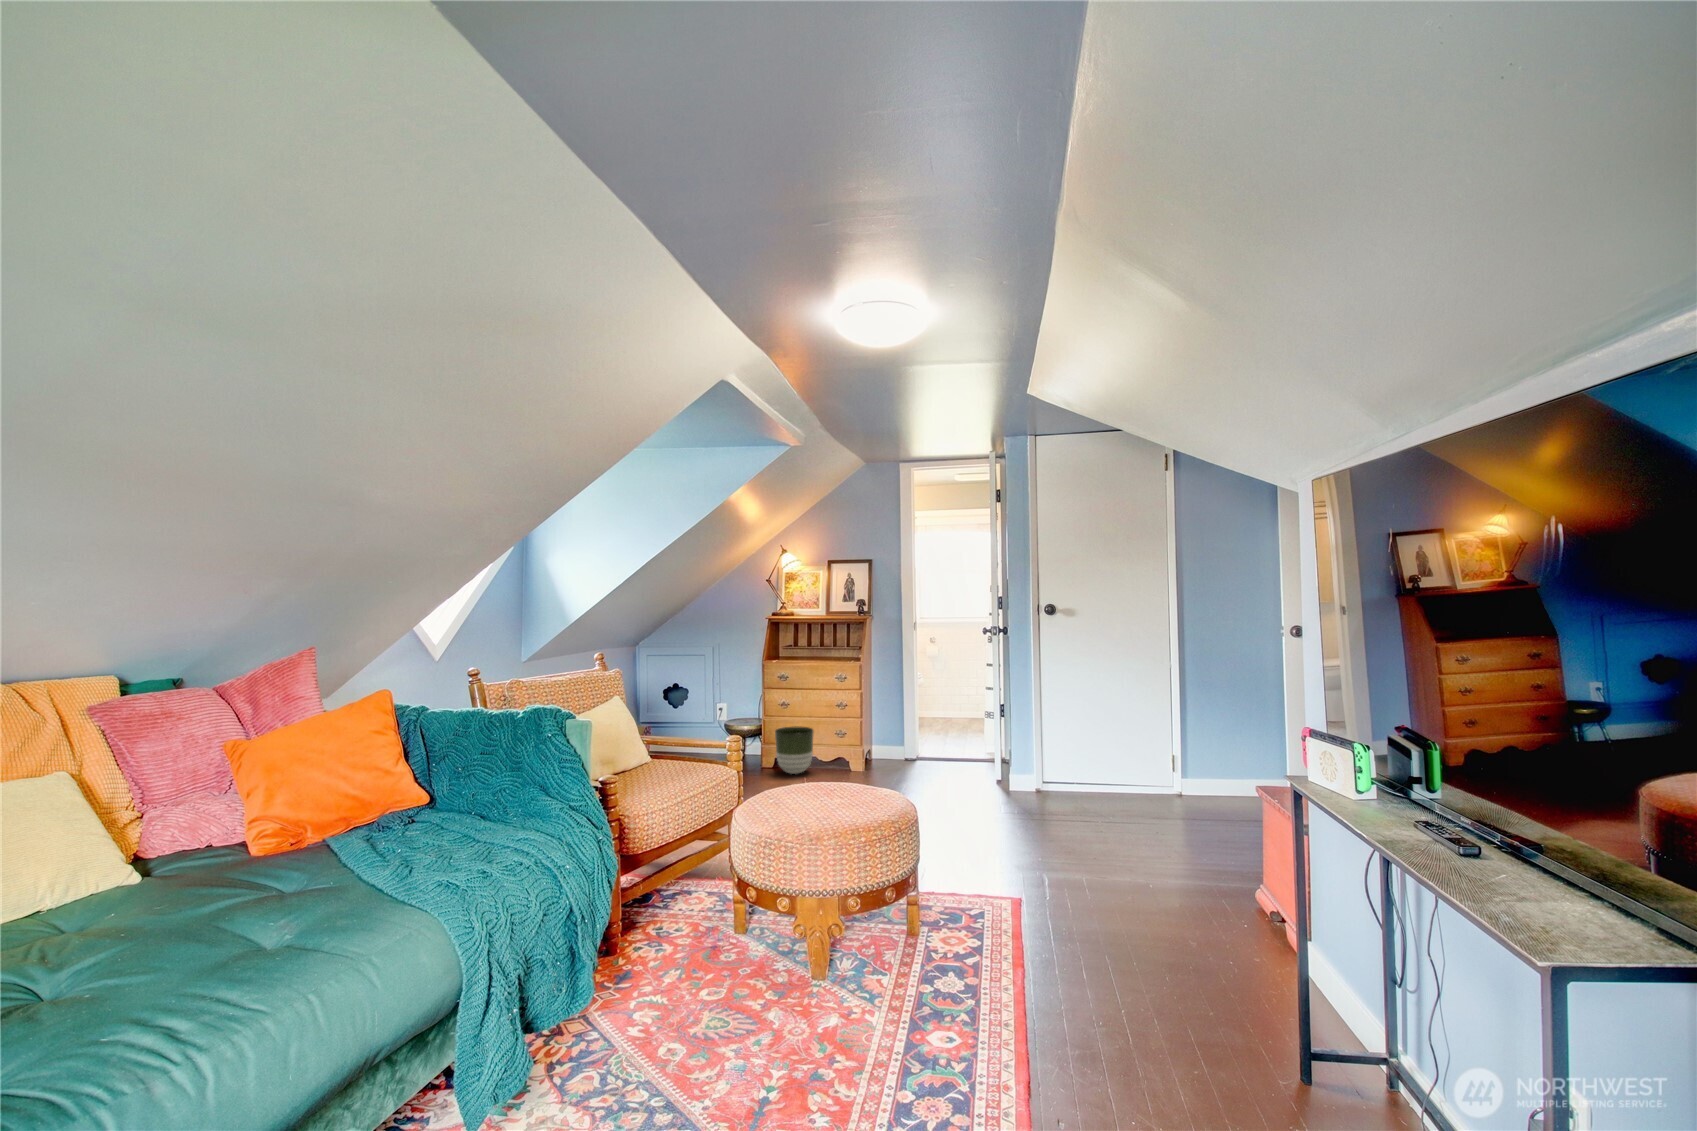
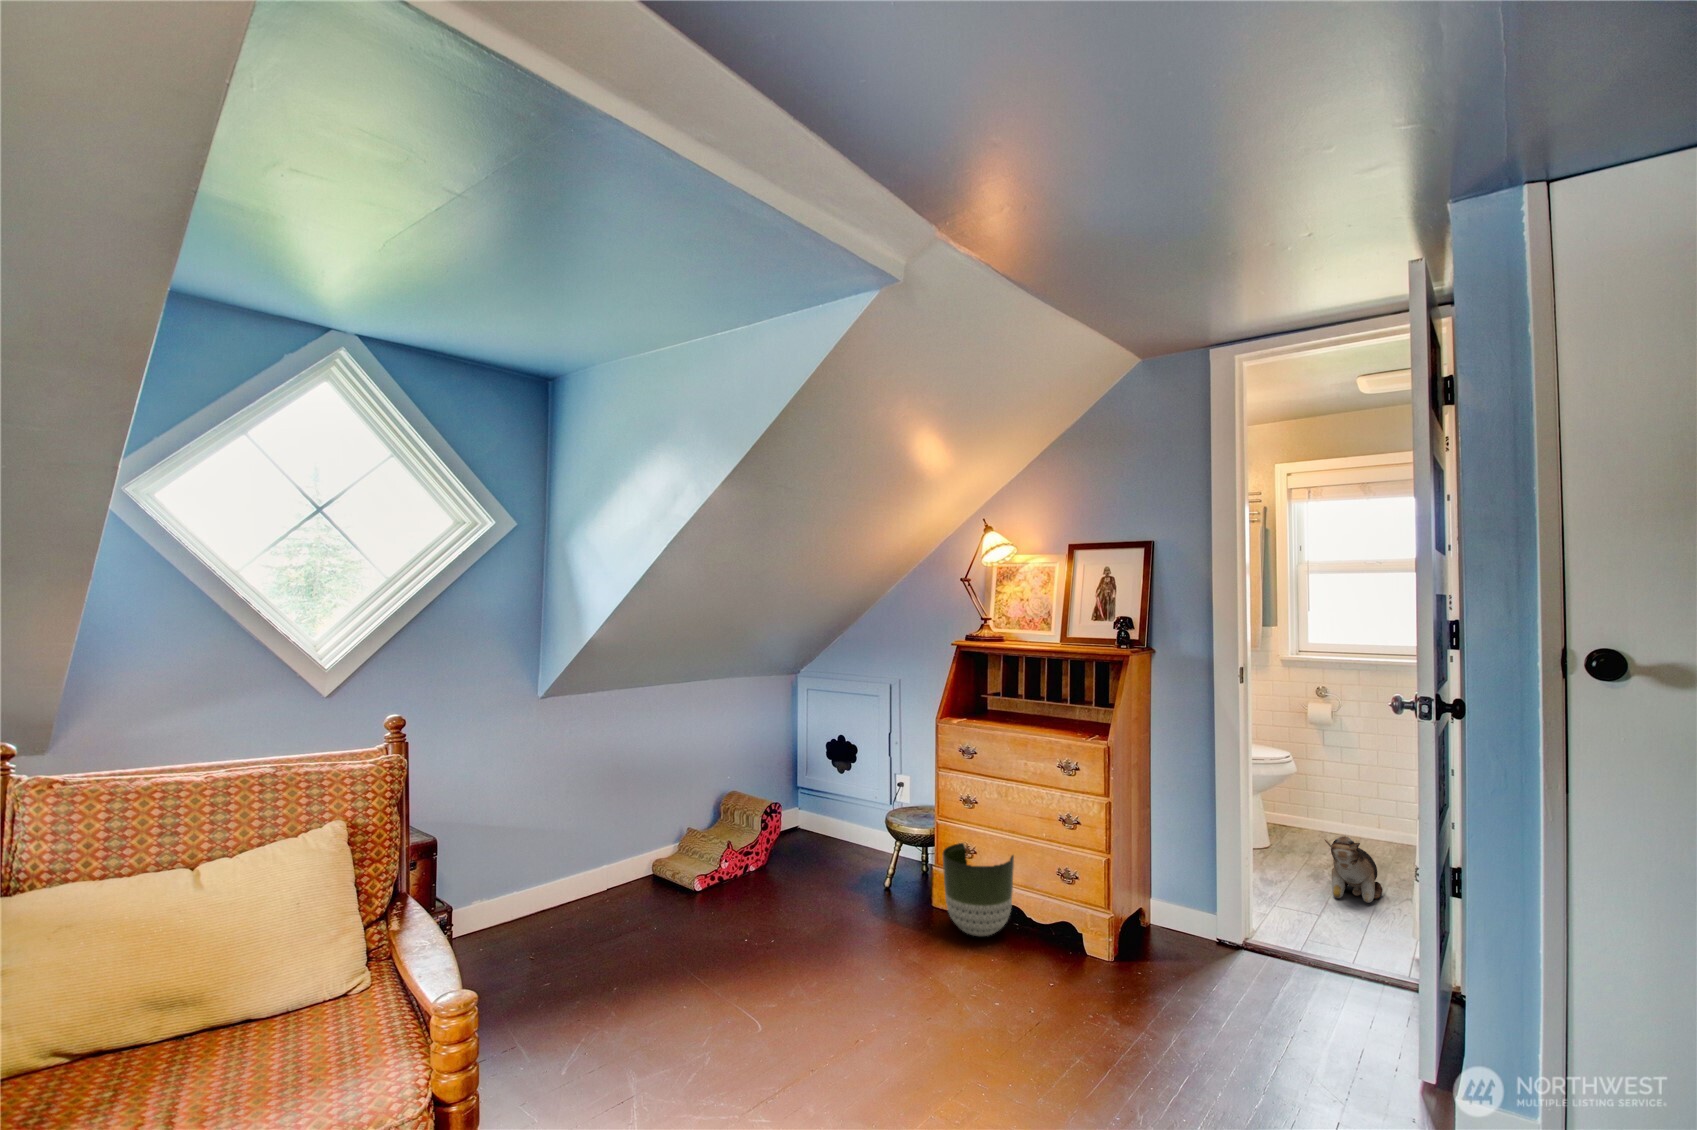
plush toy: none [943,708,966,740] -> present [1325,836,1382,903]

